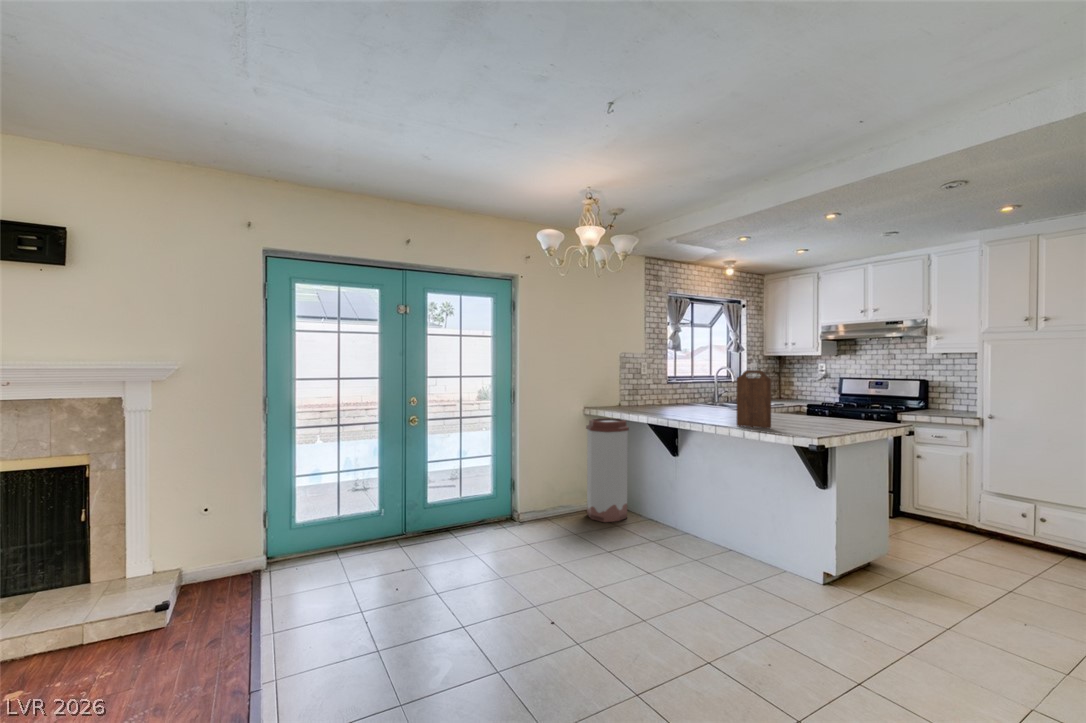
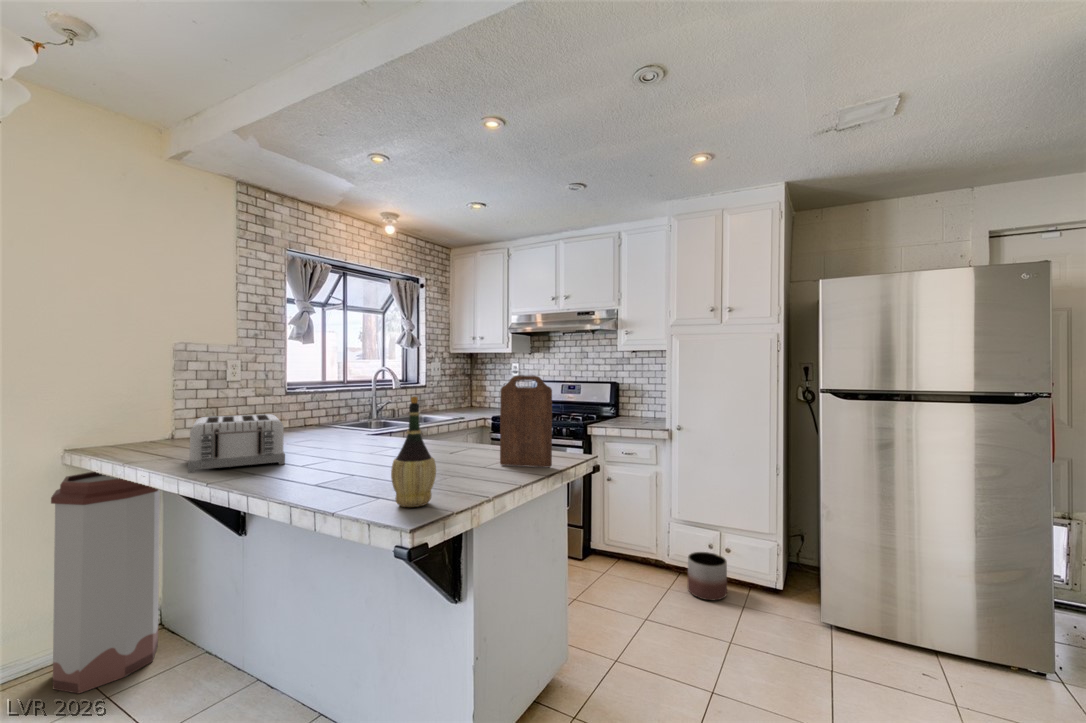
cutting board: present [737,370,771,428] -> present [500,376,552,467]
wine bottle: none [795,379,818,430] -> present [391,396,436,507]
toaster: none [657,391,710,417] -> present [188,414,285,473]
planter: none [998,518,1040,555] -> present [688,552,727,600]

